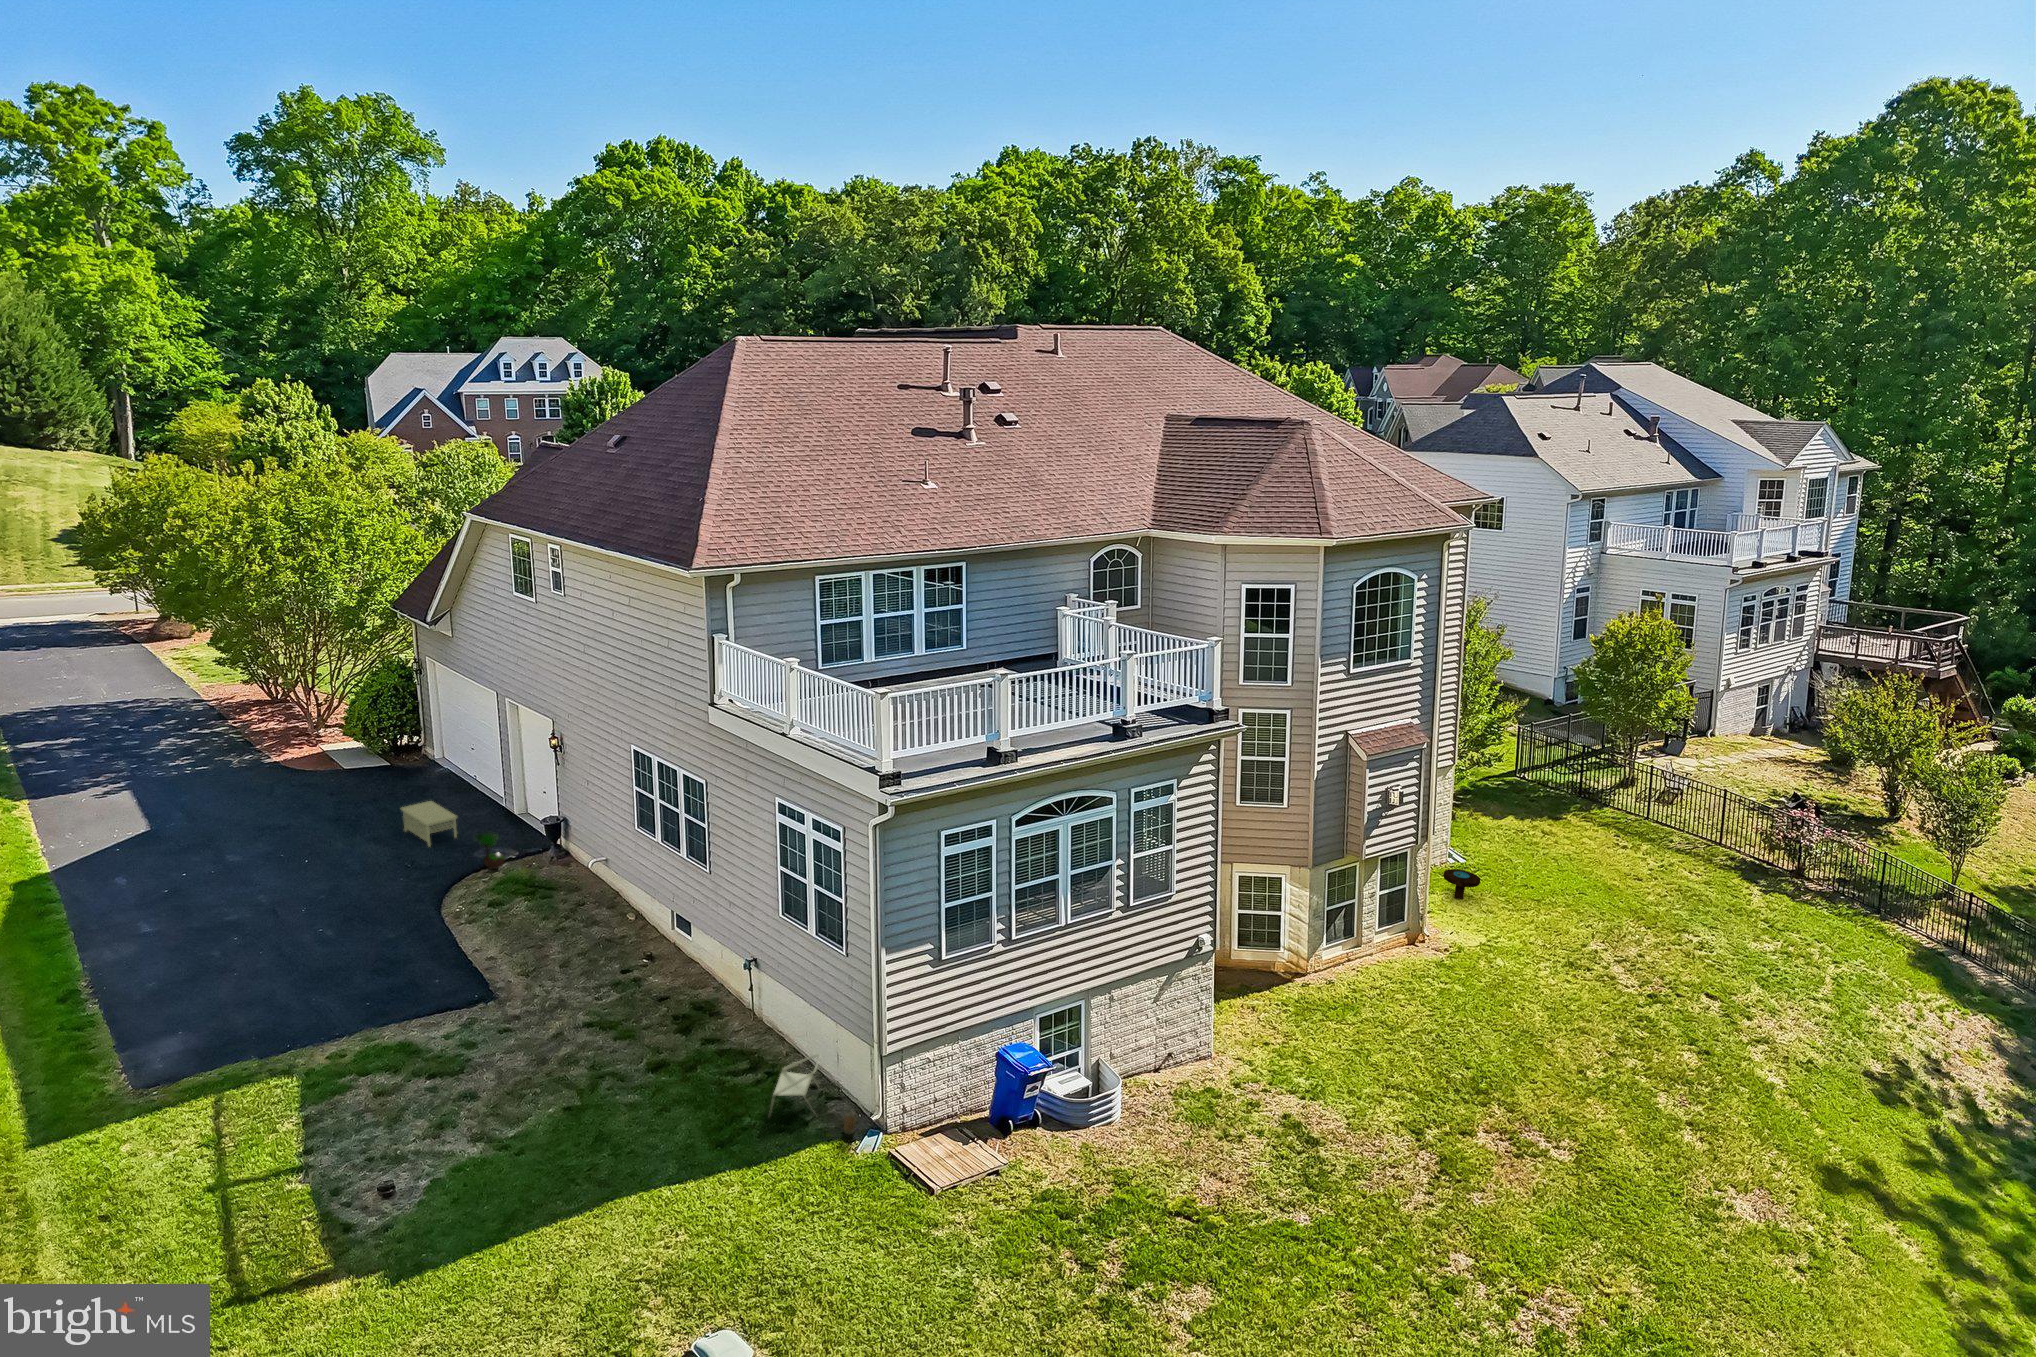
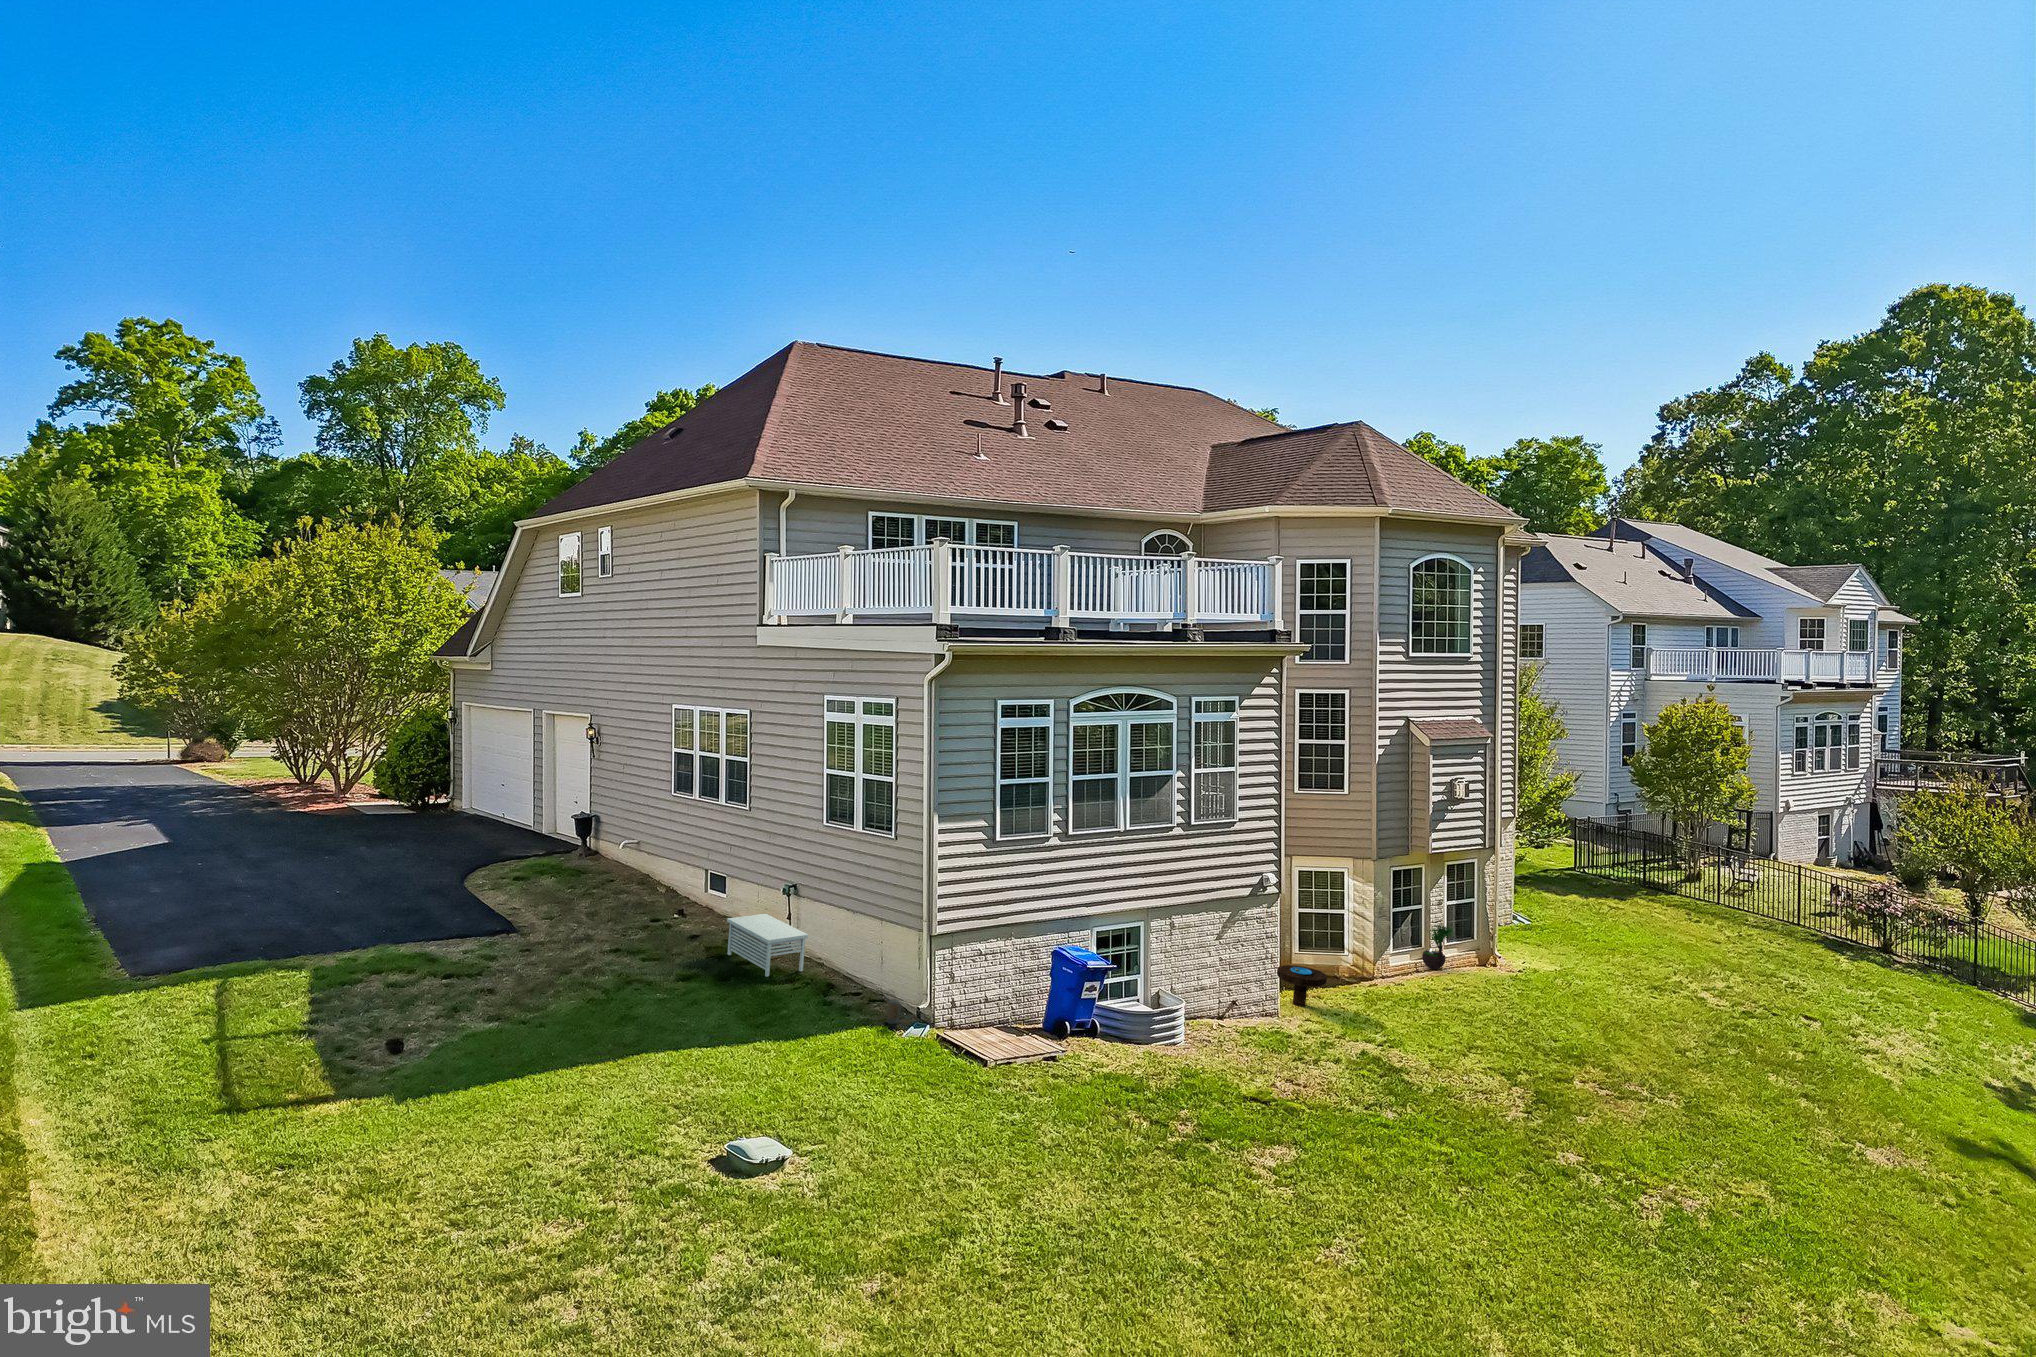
storage bench: present [401,801,457,846] -> present [727,914,808,977]
potted tree: present [475,832,505,869] -> present [1422,925,1453,969]
side table: present [1443,869,1480,899] -> present [1277,965,1327,1007]
armchair: present [770,1054,820,1111] -> none [809,951,868,1011]

